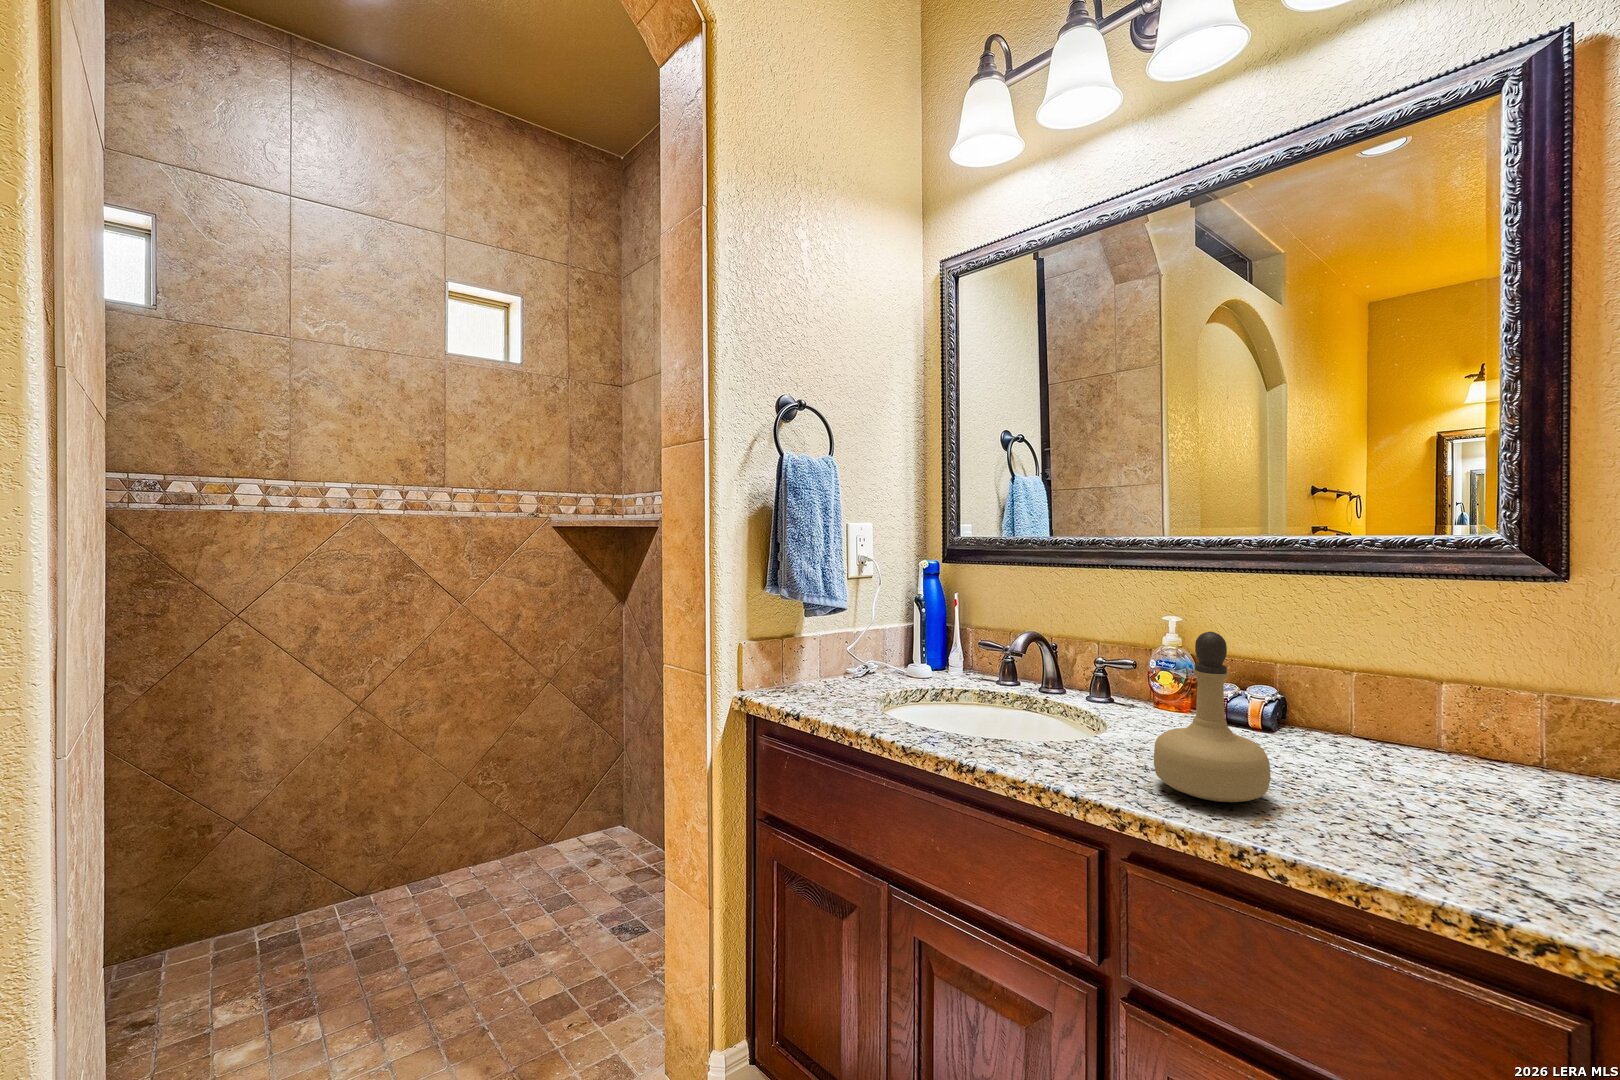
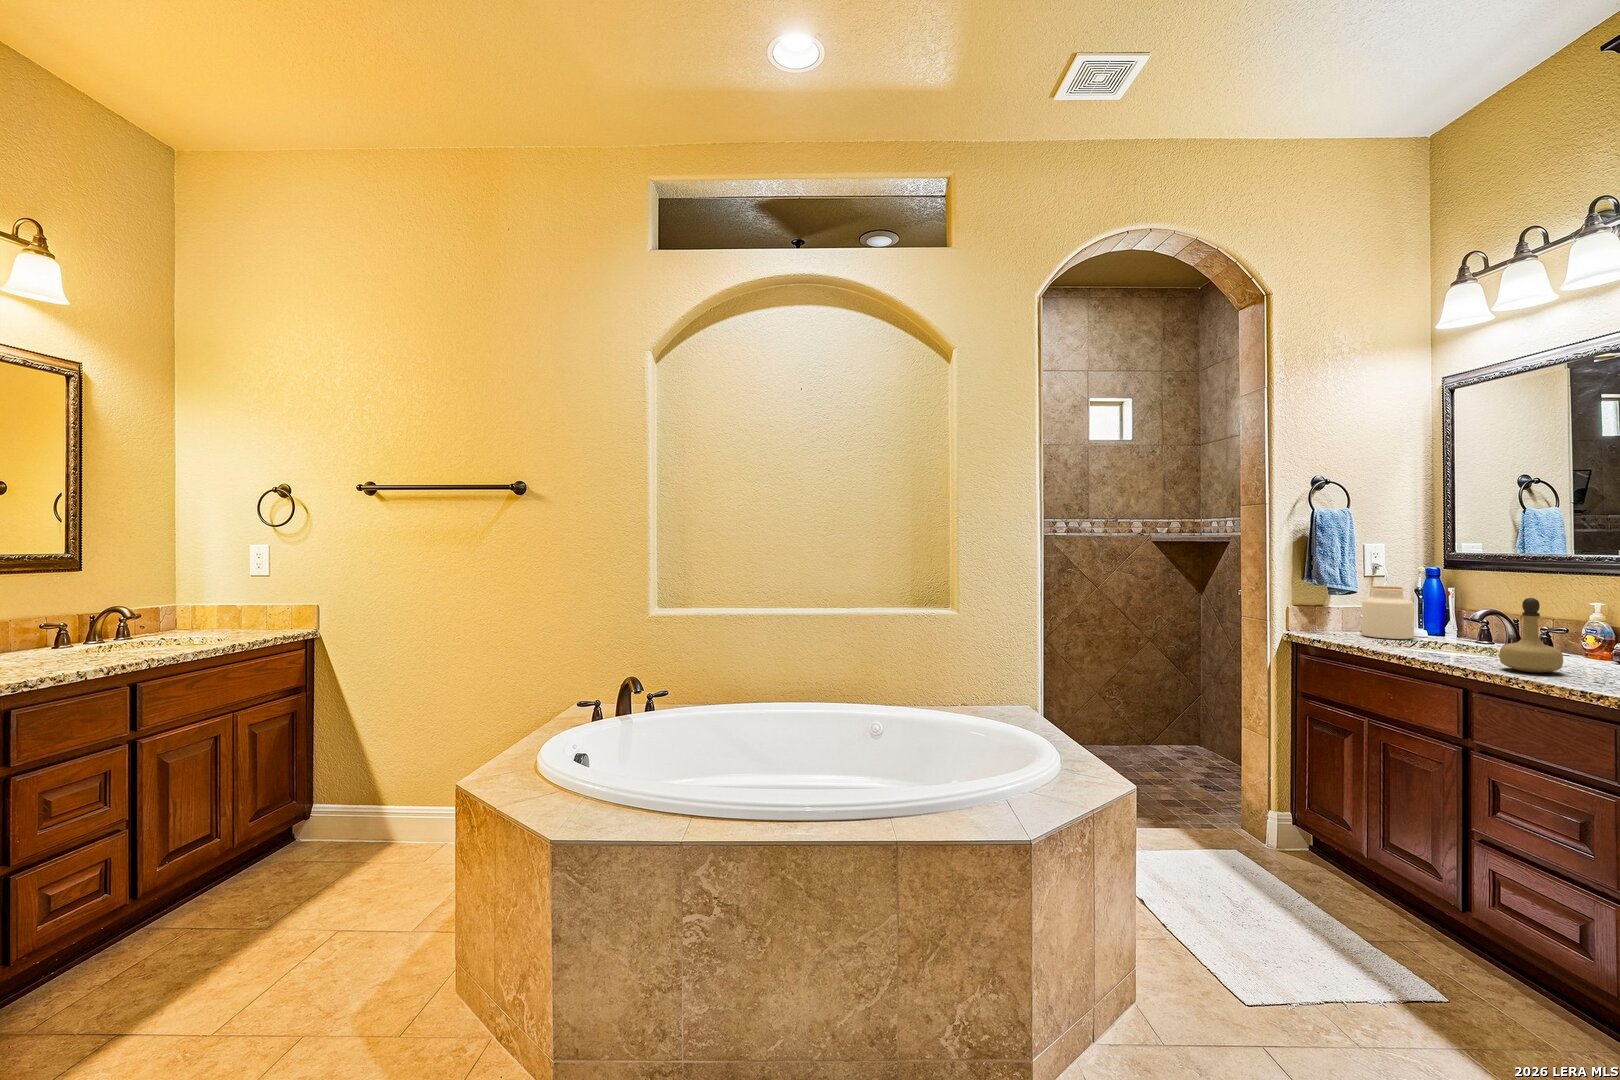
jar: none [850,596,921,690] -> present [1362,586,1414,639]

